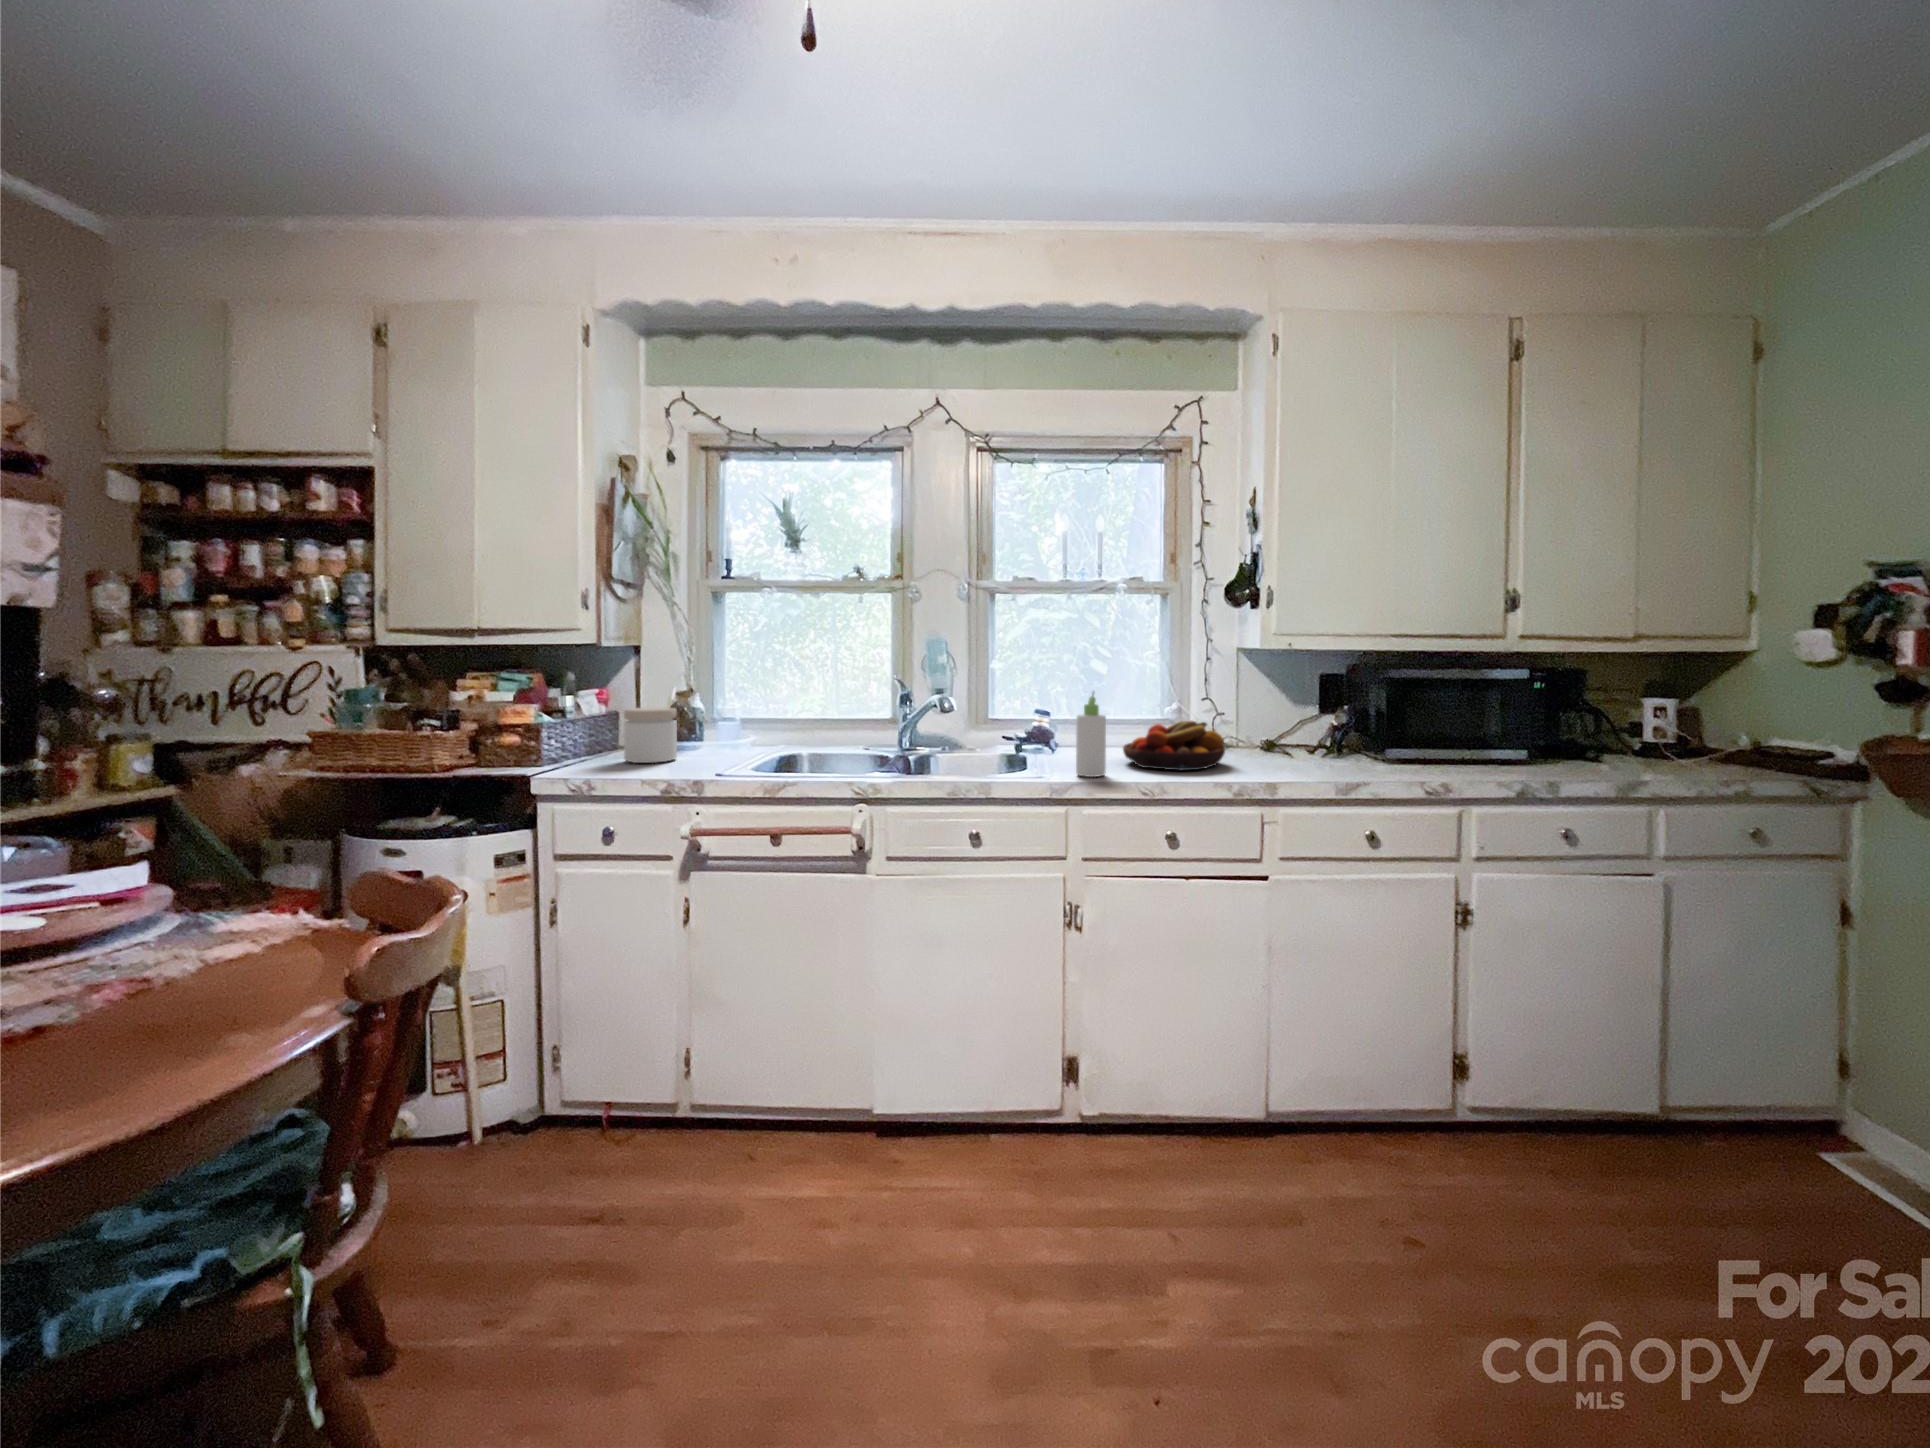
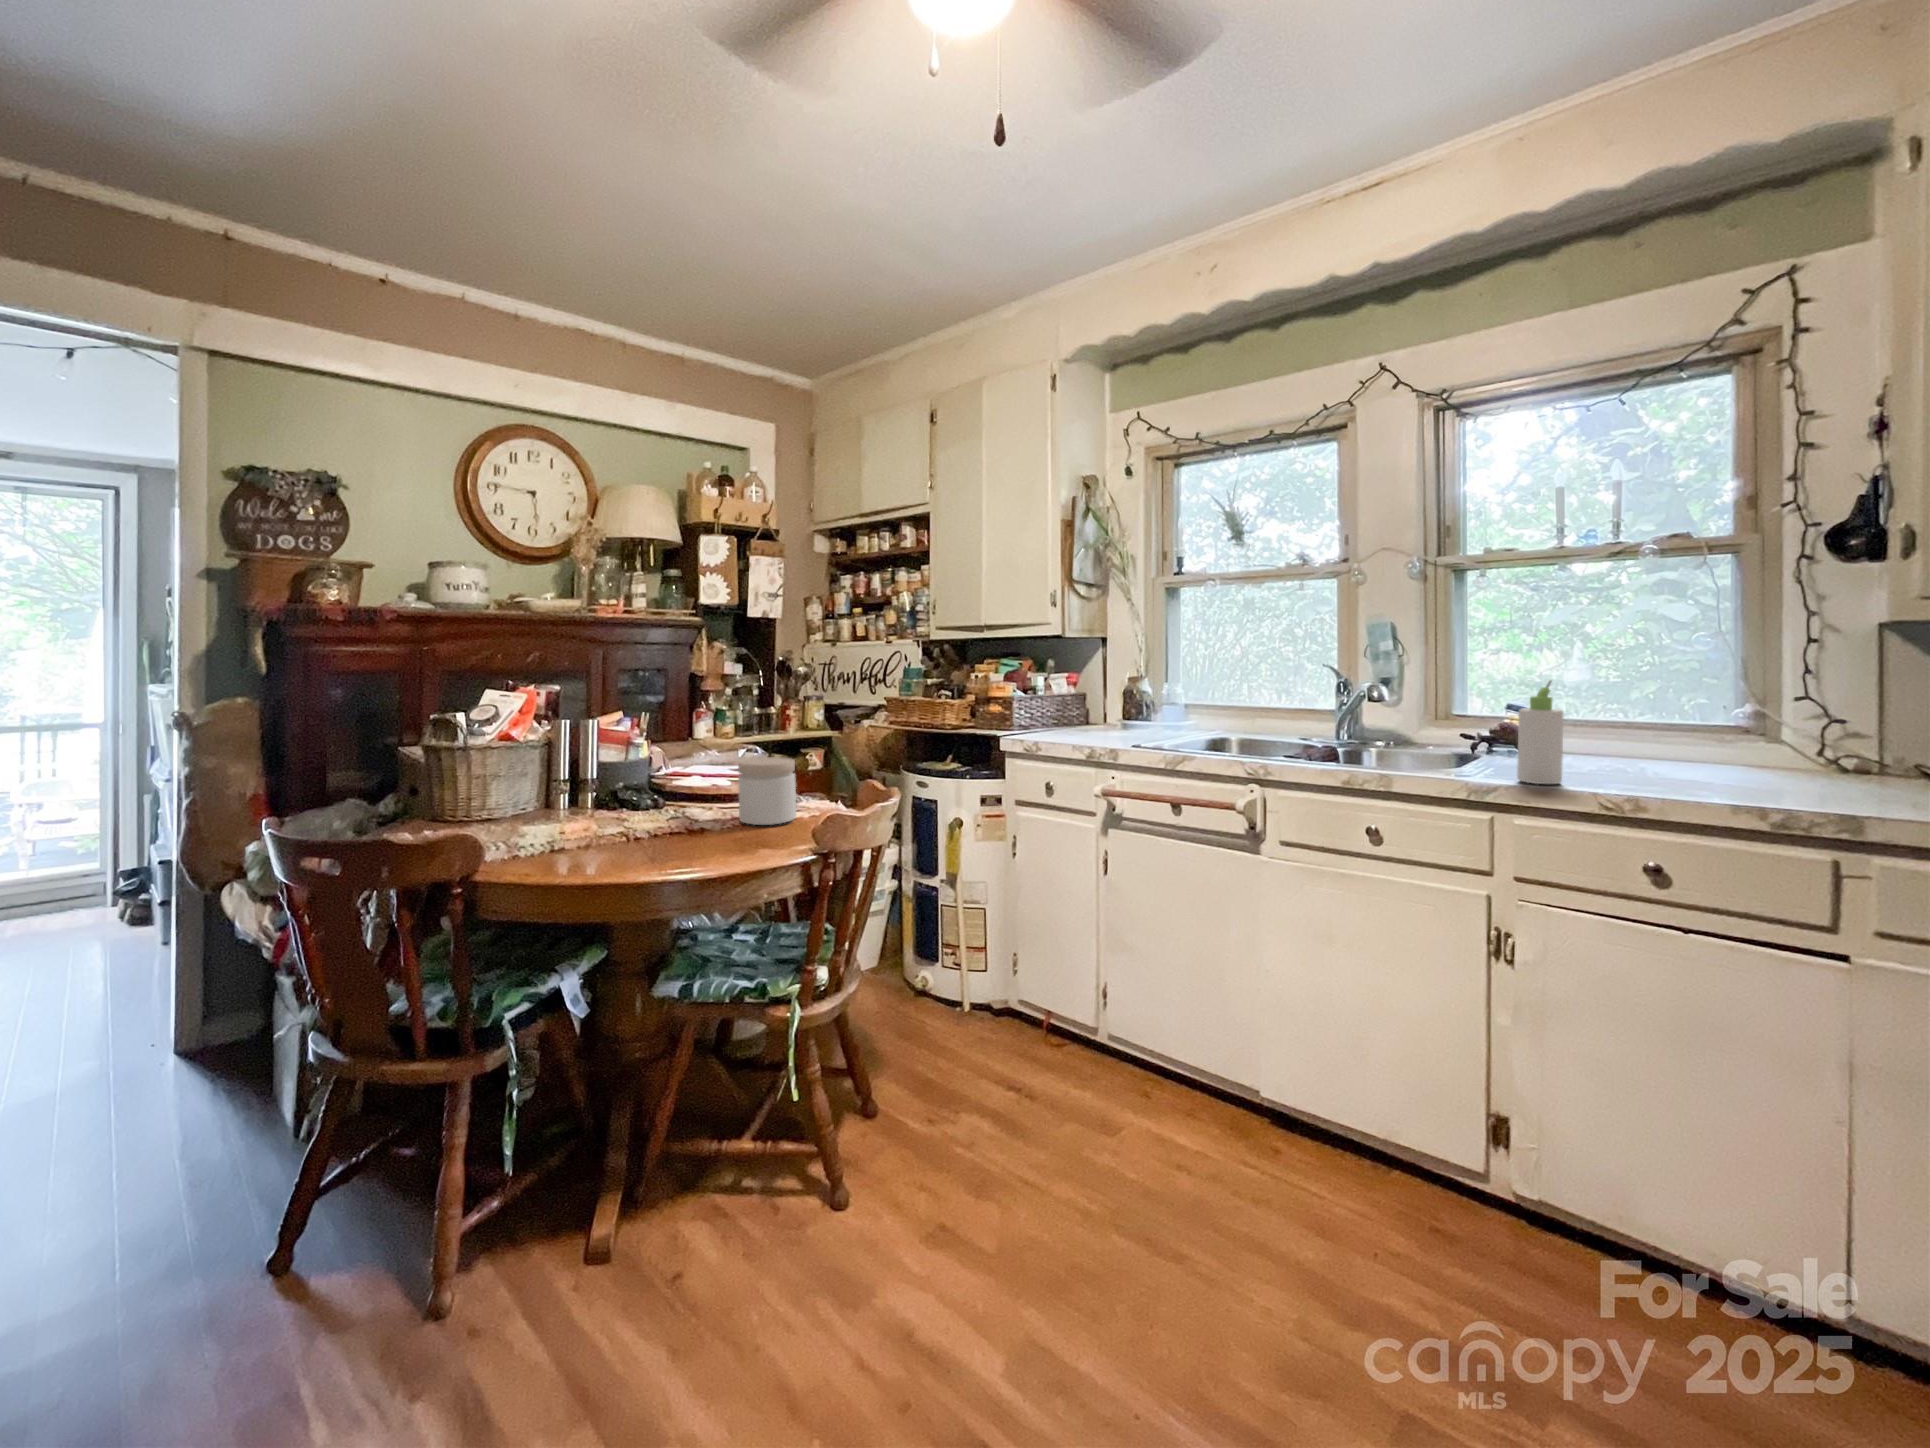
jar: present [624,707,677,763] -> present [738,757,796,825]
fruit bowl: present [1123,721,1225,770] -> none [1612,724,1800,791]

